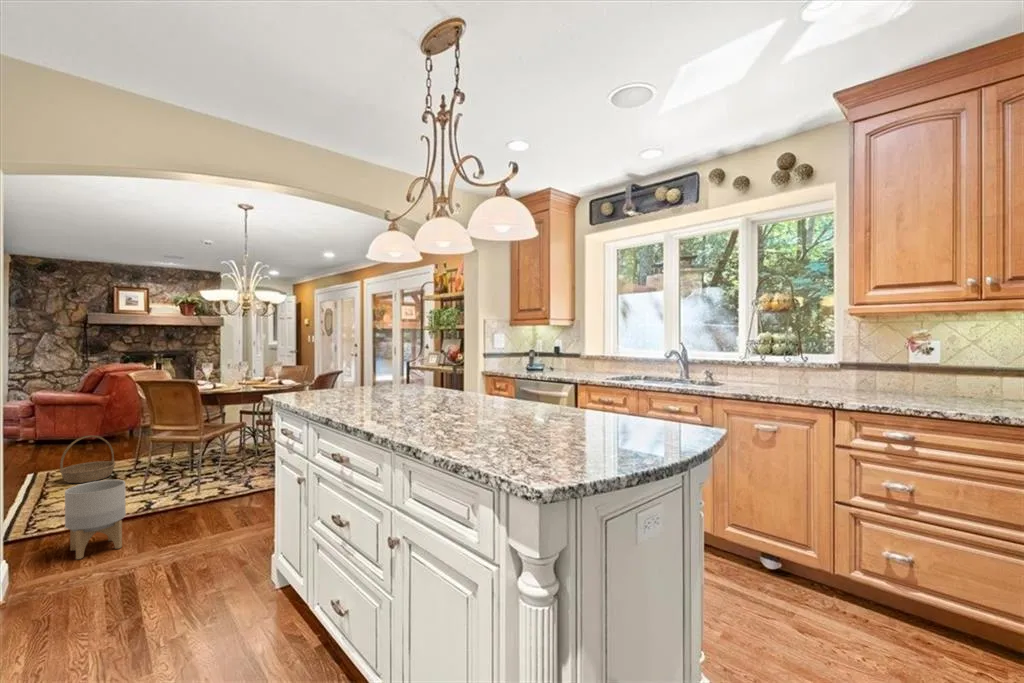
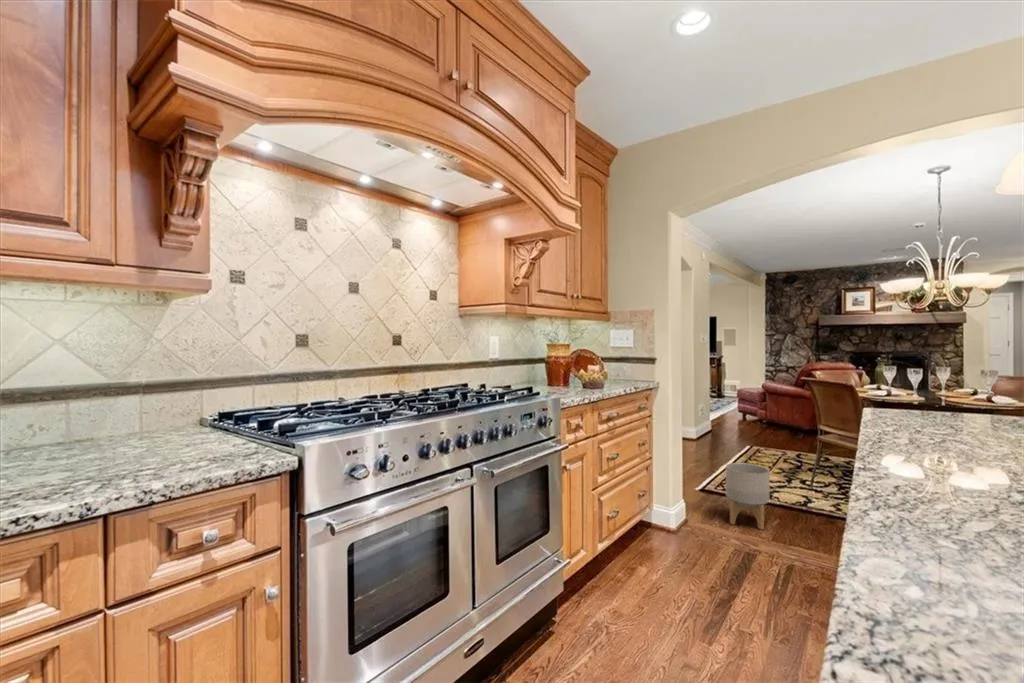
basket: present [60,436,116,483] -> none [761,425,803,466]

